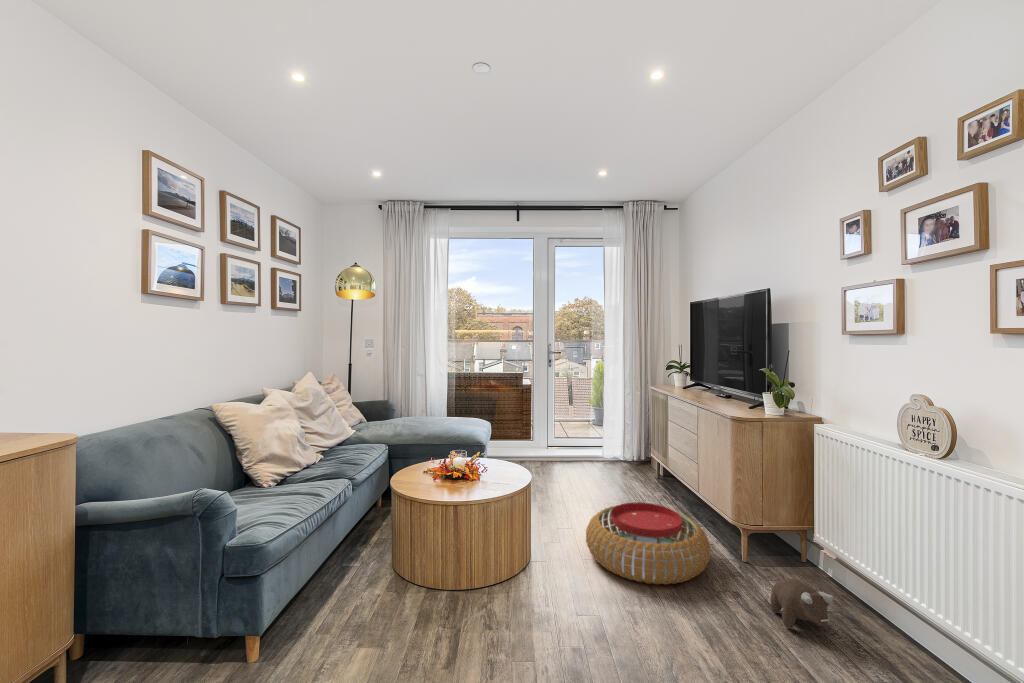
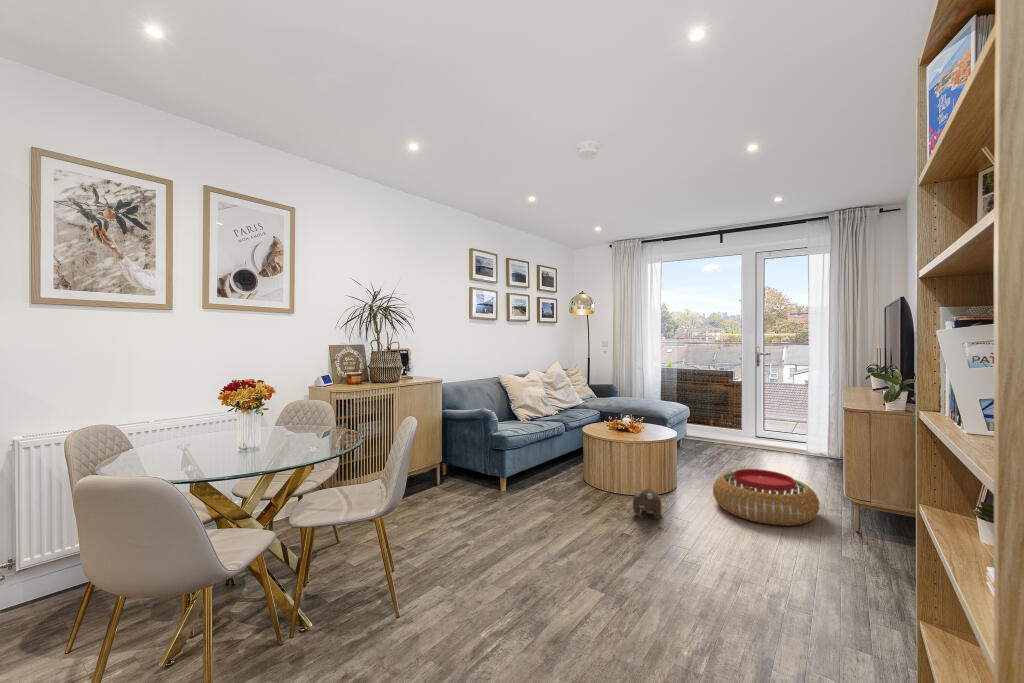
plush toy: present [770,579,834,629] -> present [633,489,661,519]

